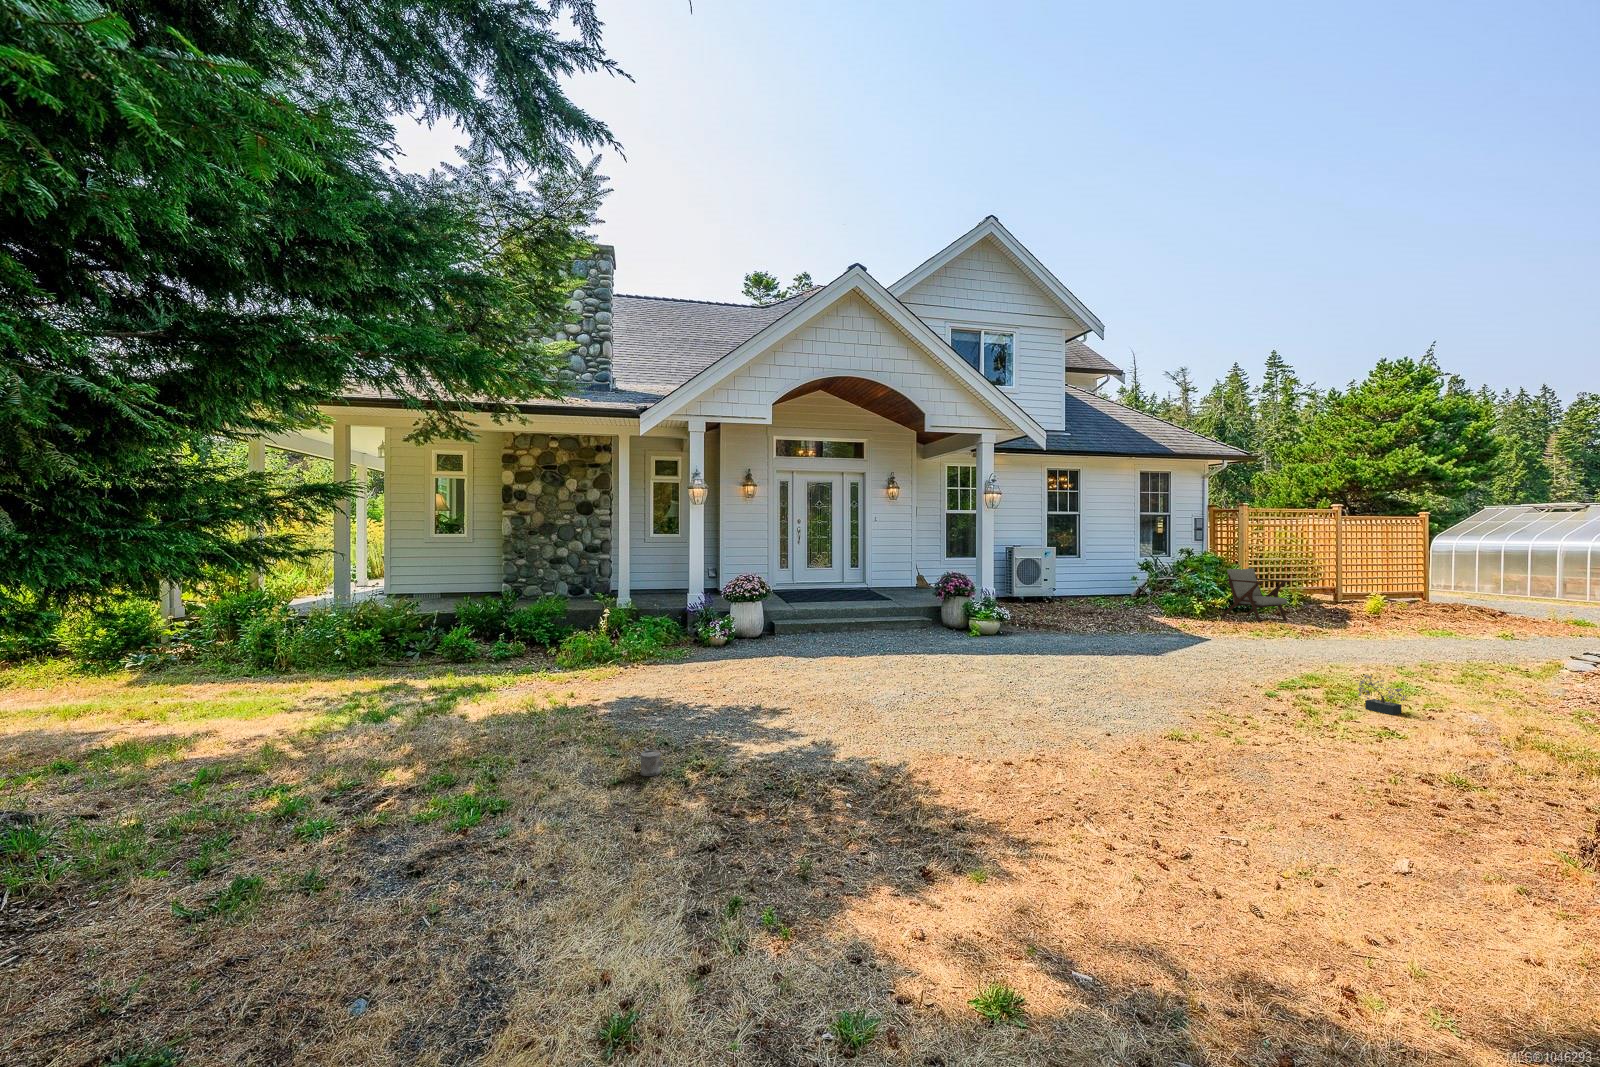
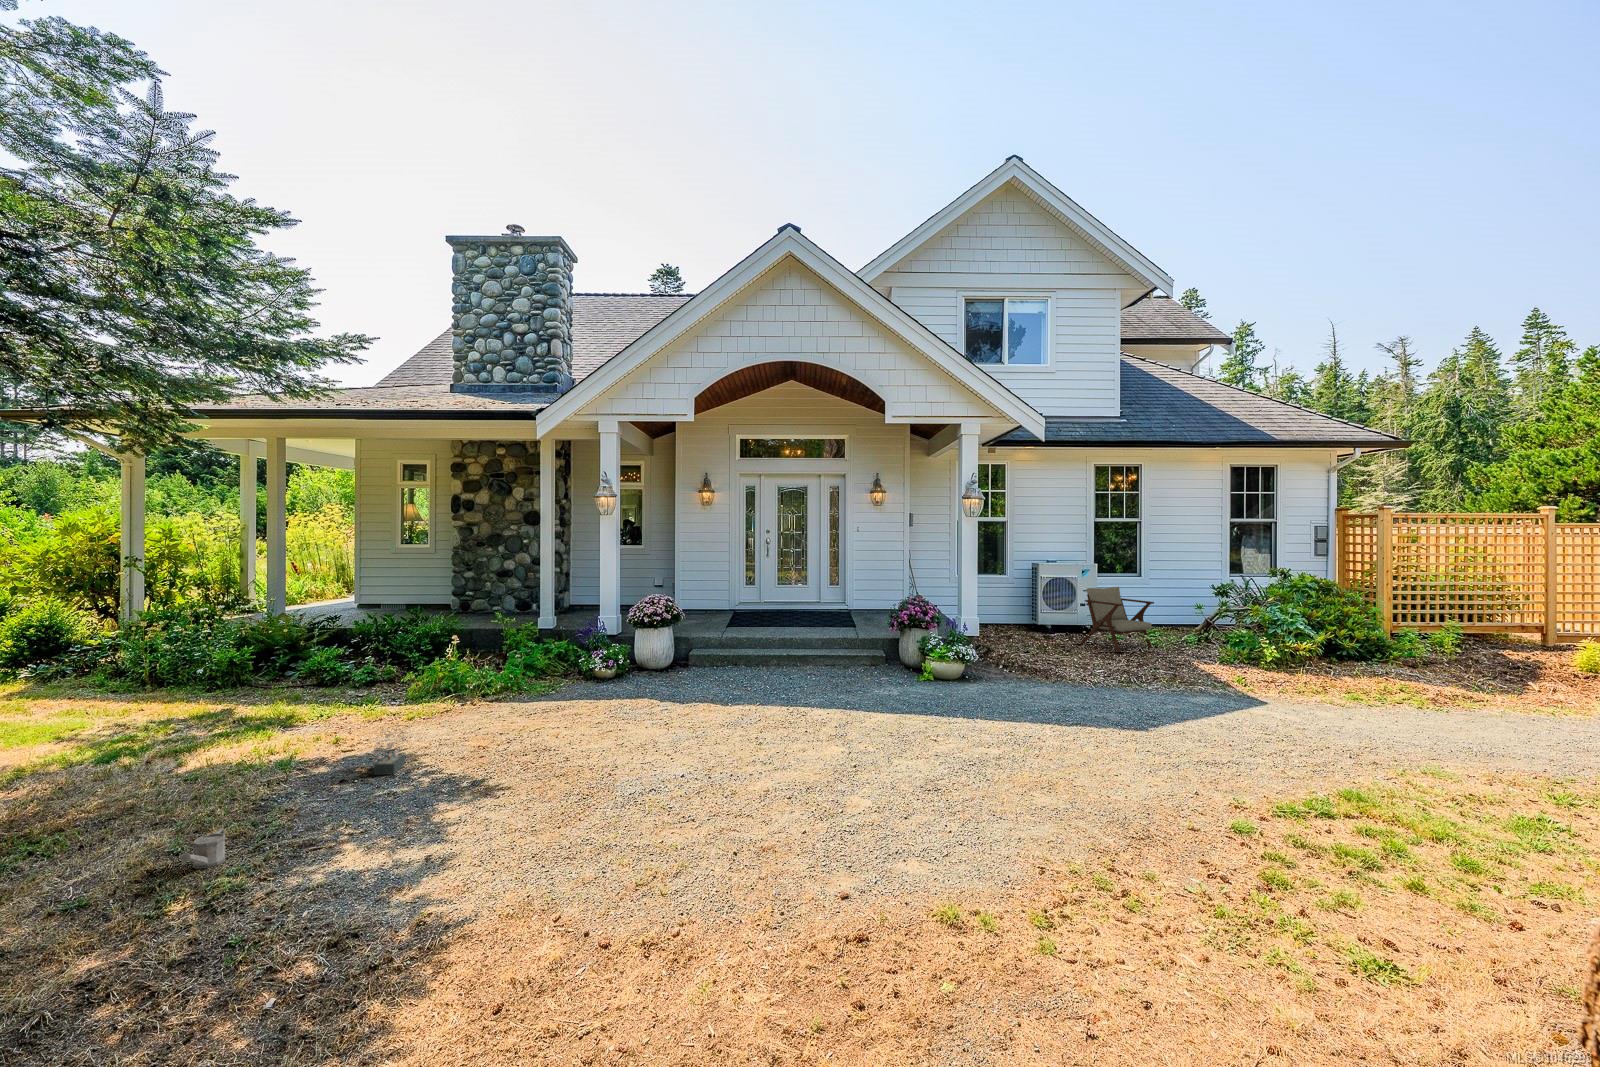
lounge chair: present [1221,568,1289,622] -> present [1080,587,1154,652]
decorative plant: present [1356,675,1408,715] -> present [373,725,409,775]

